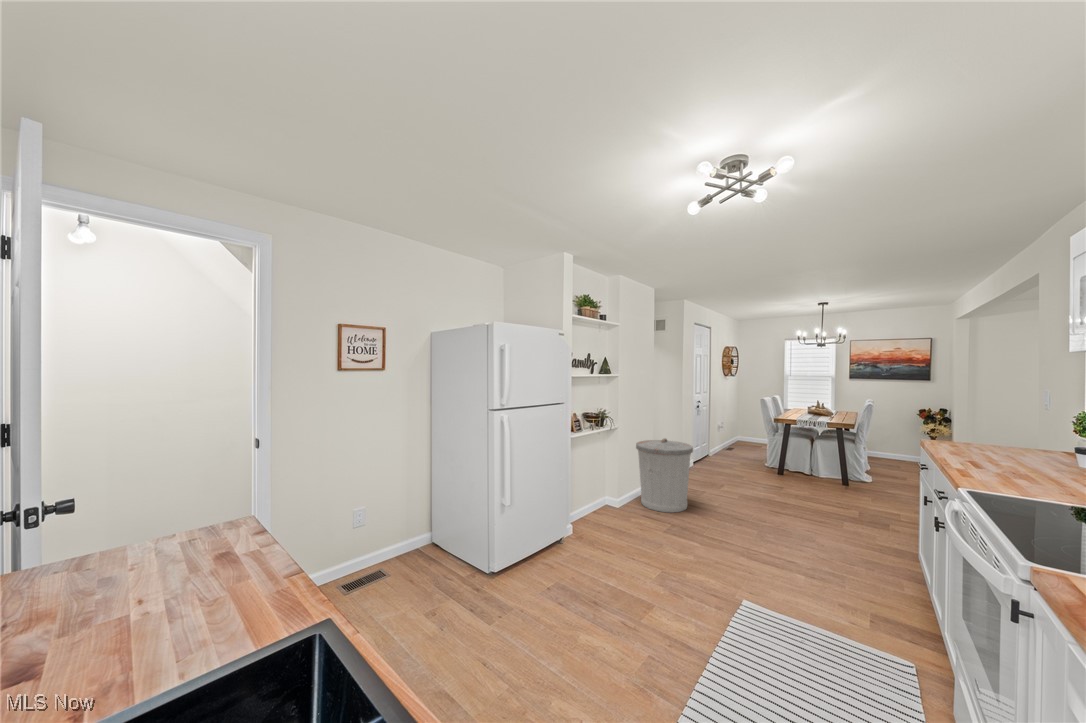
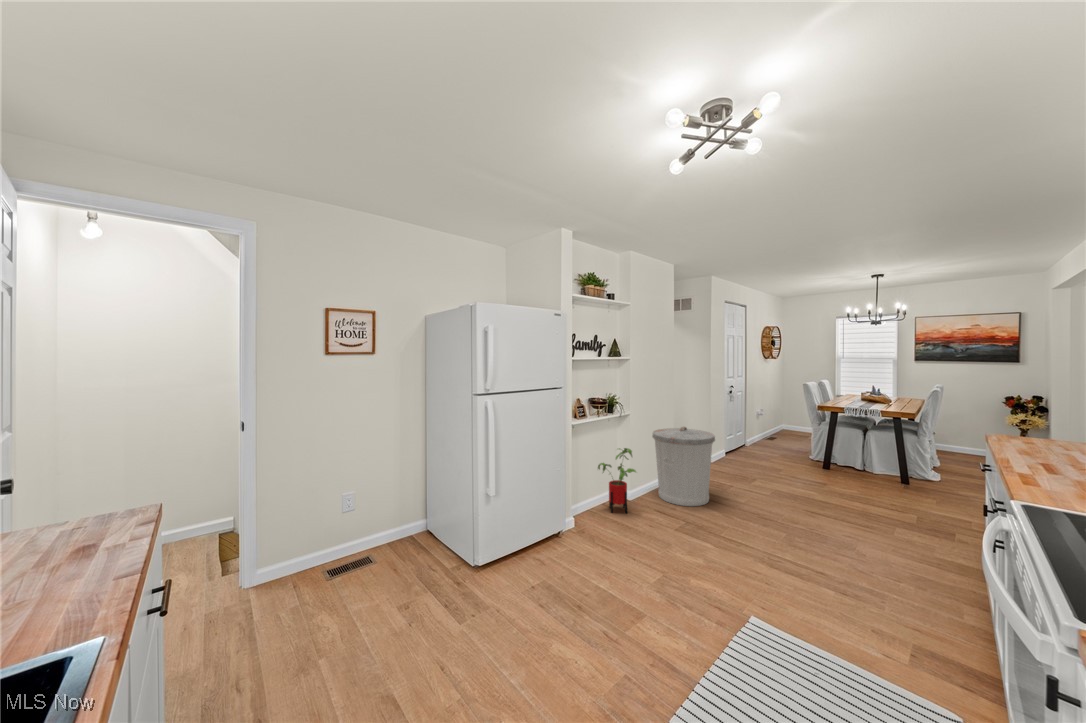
house plant: none [589,459,627,521] -> present [598,448,636,513]

